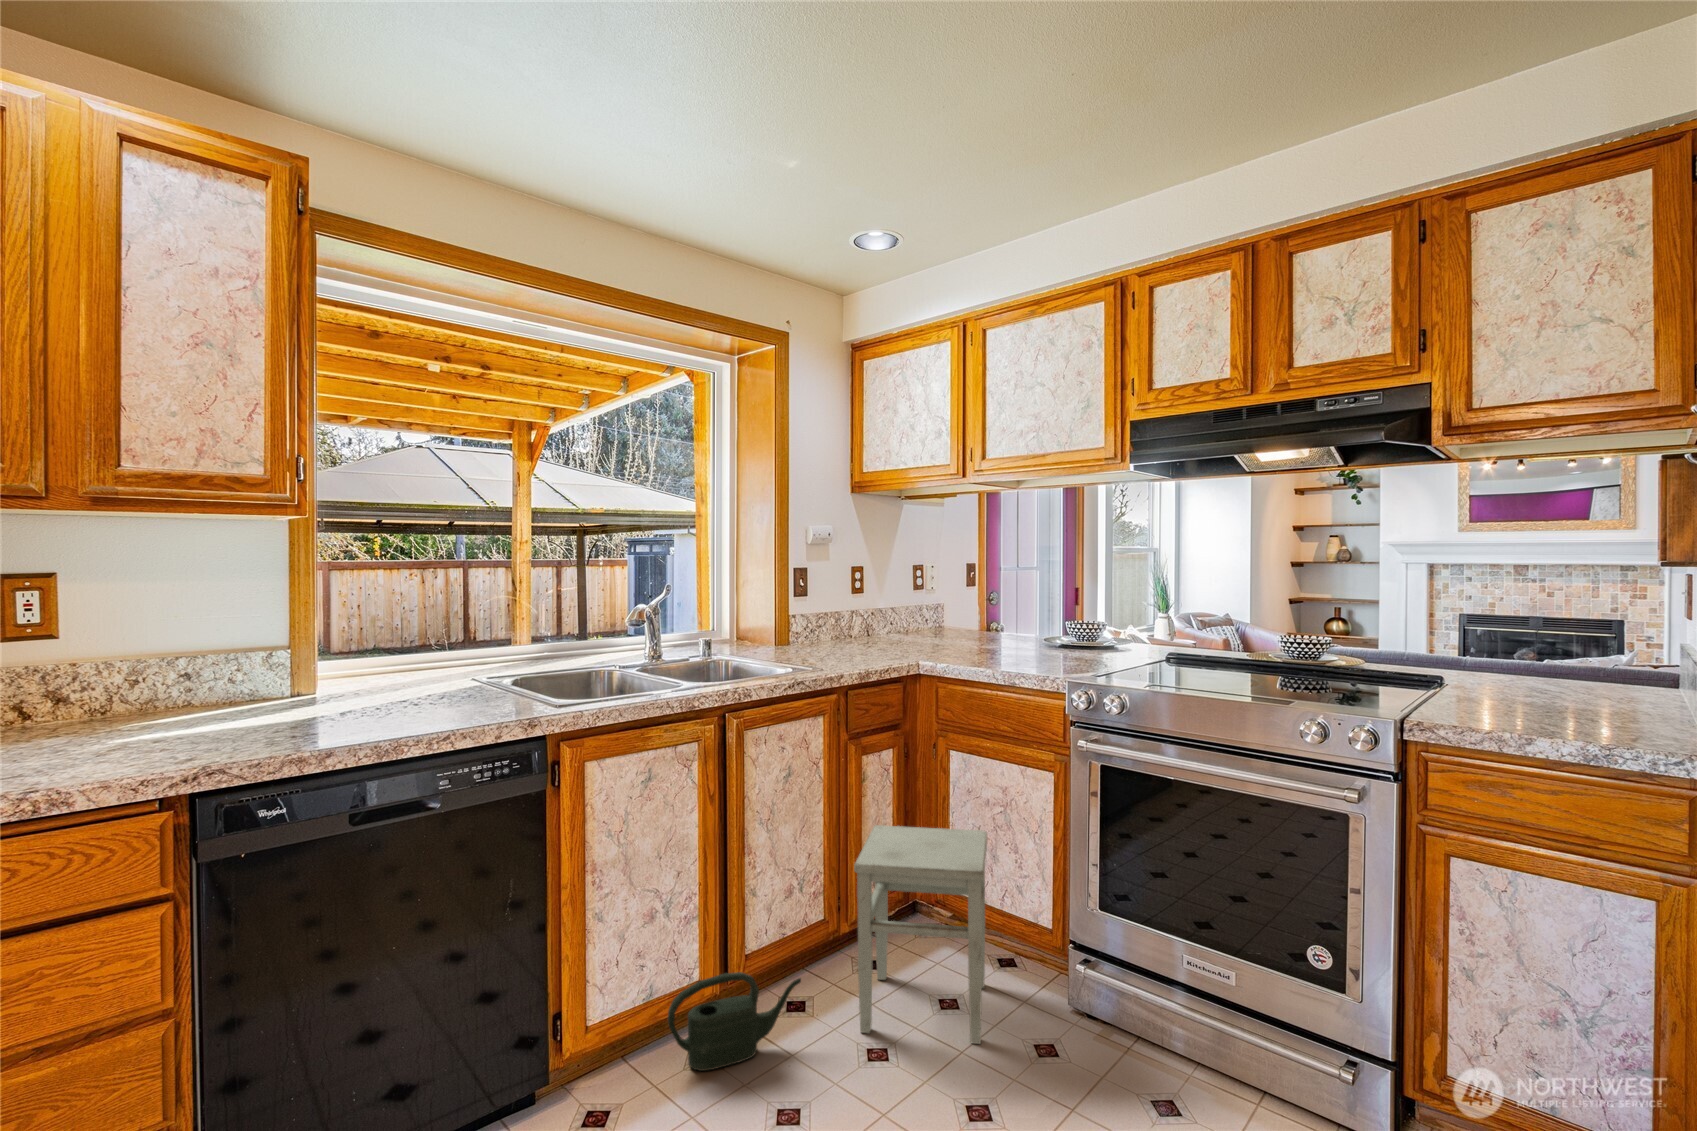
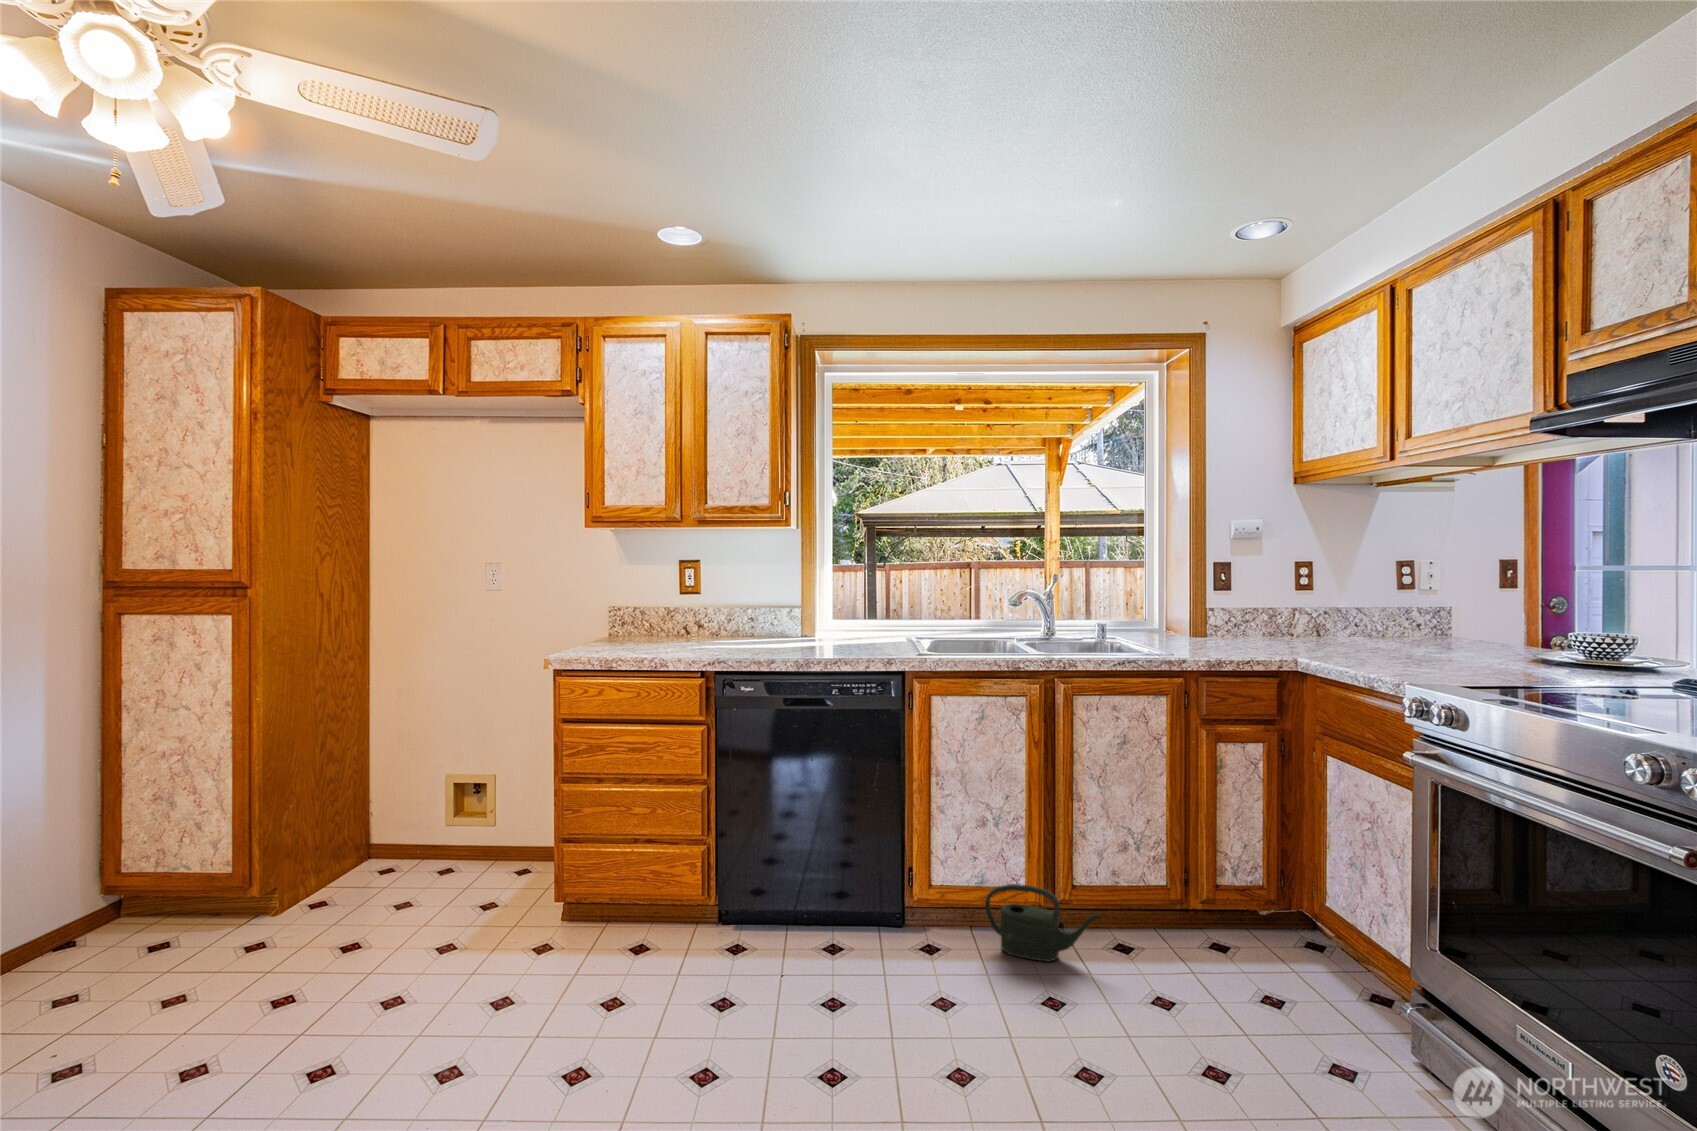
stool: present [854,825,987,1044] -> none [1149,809,1333,1044]

